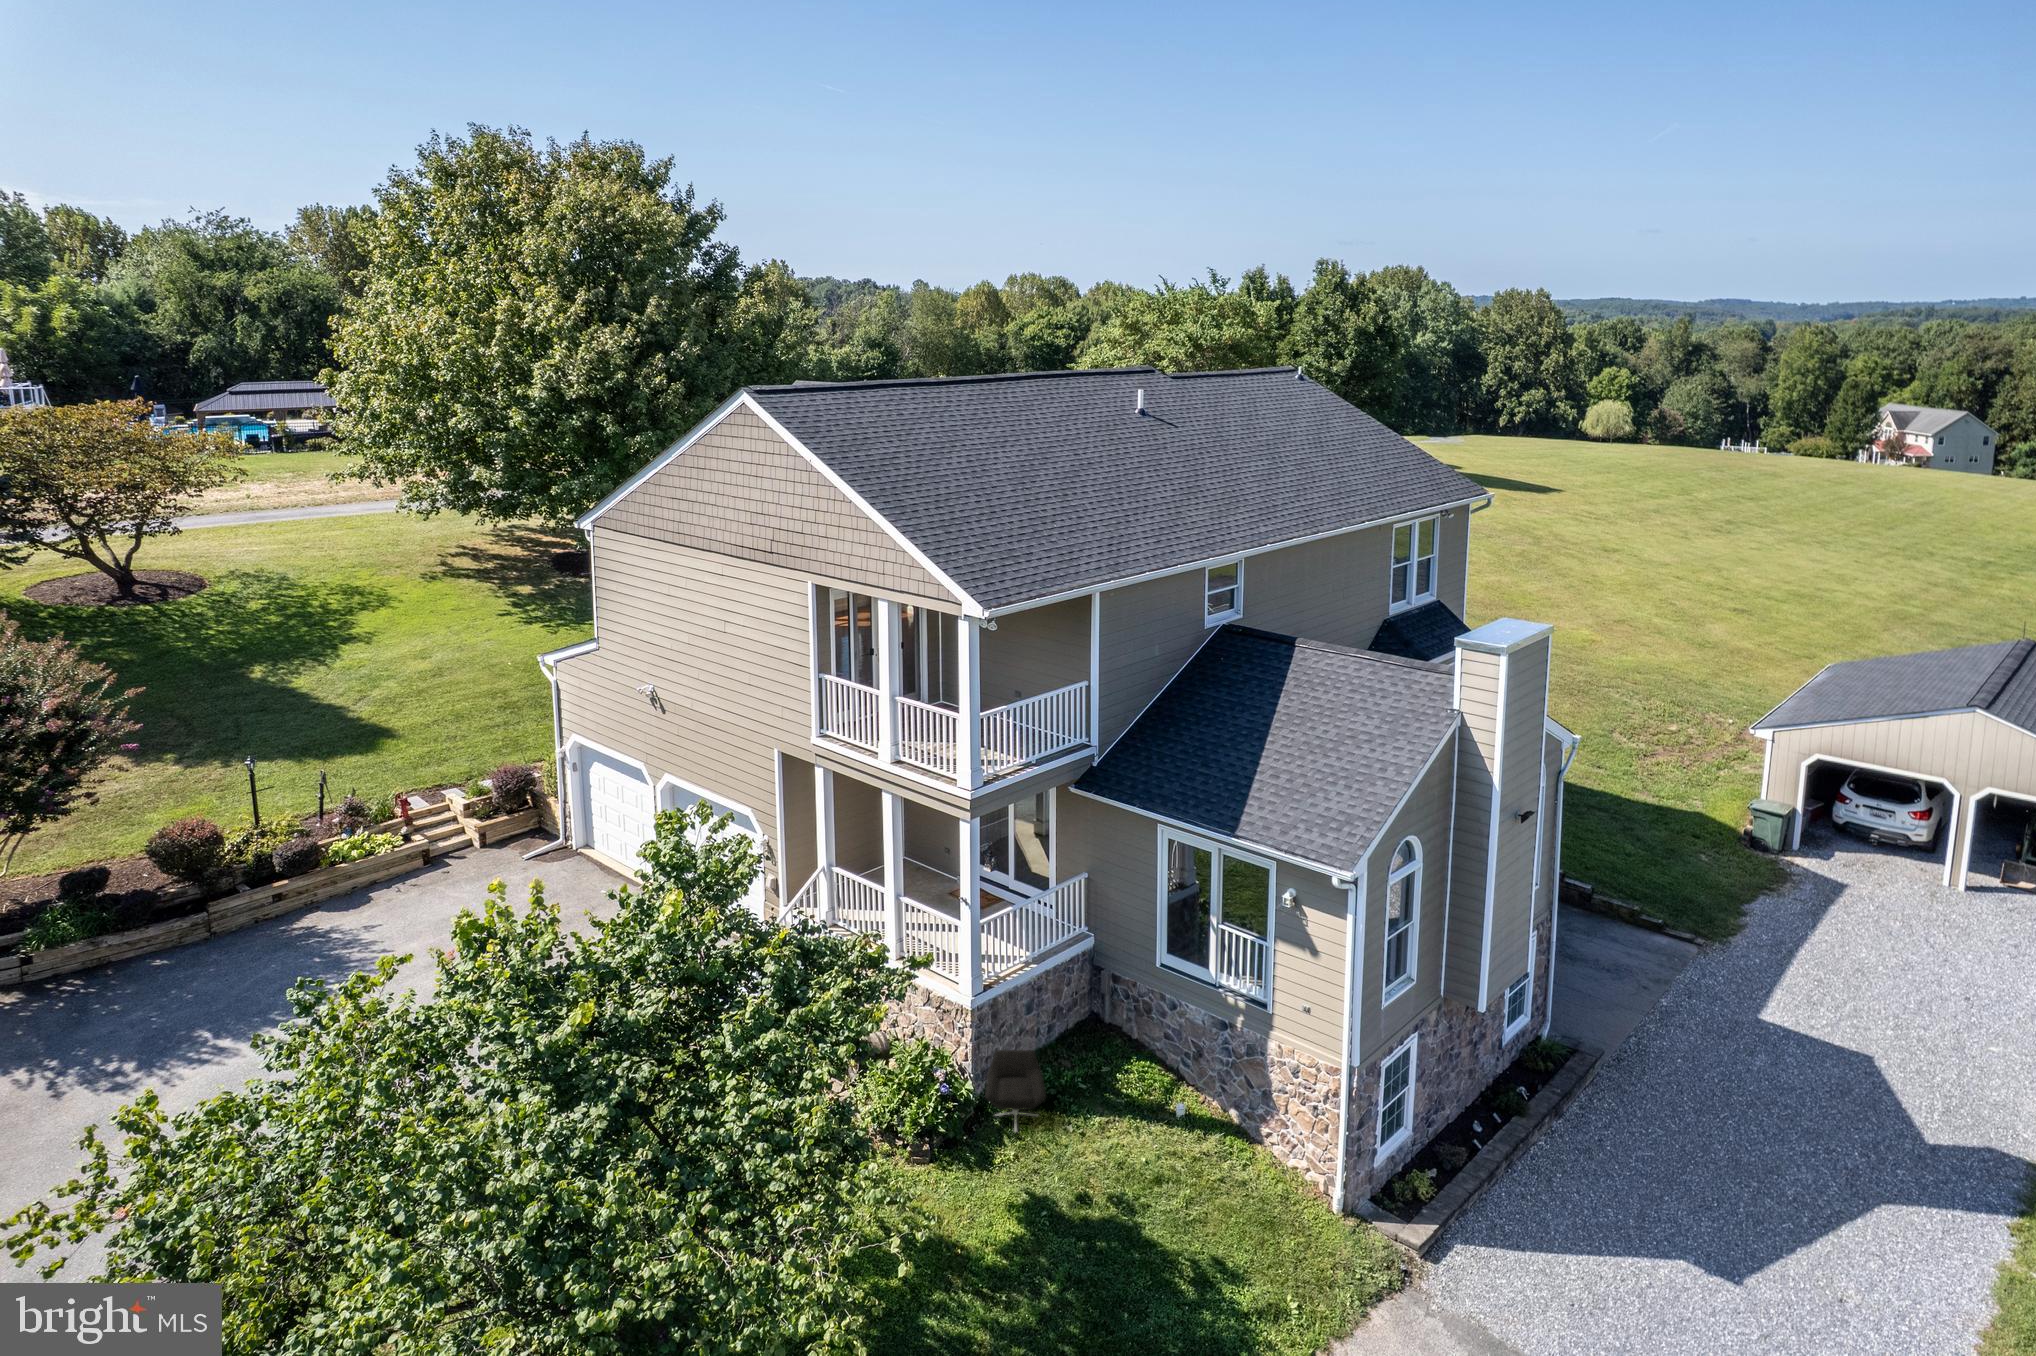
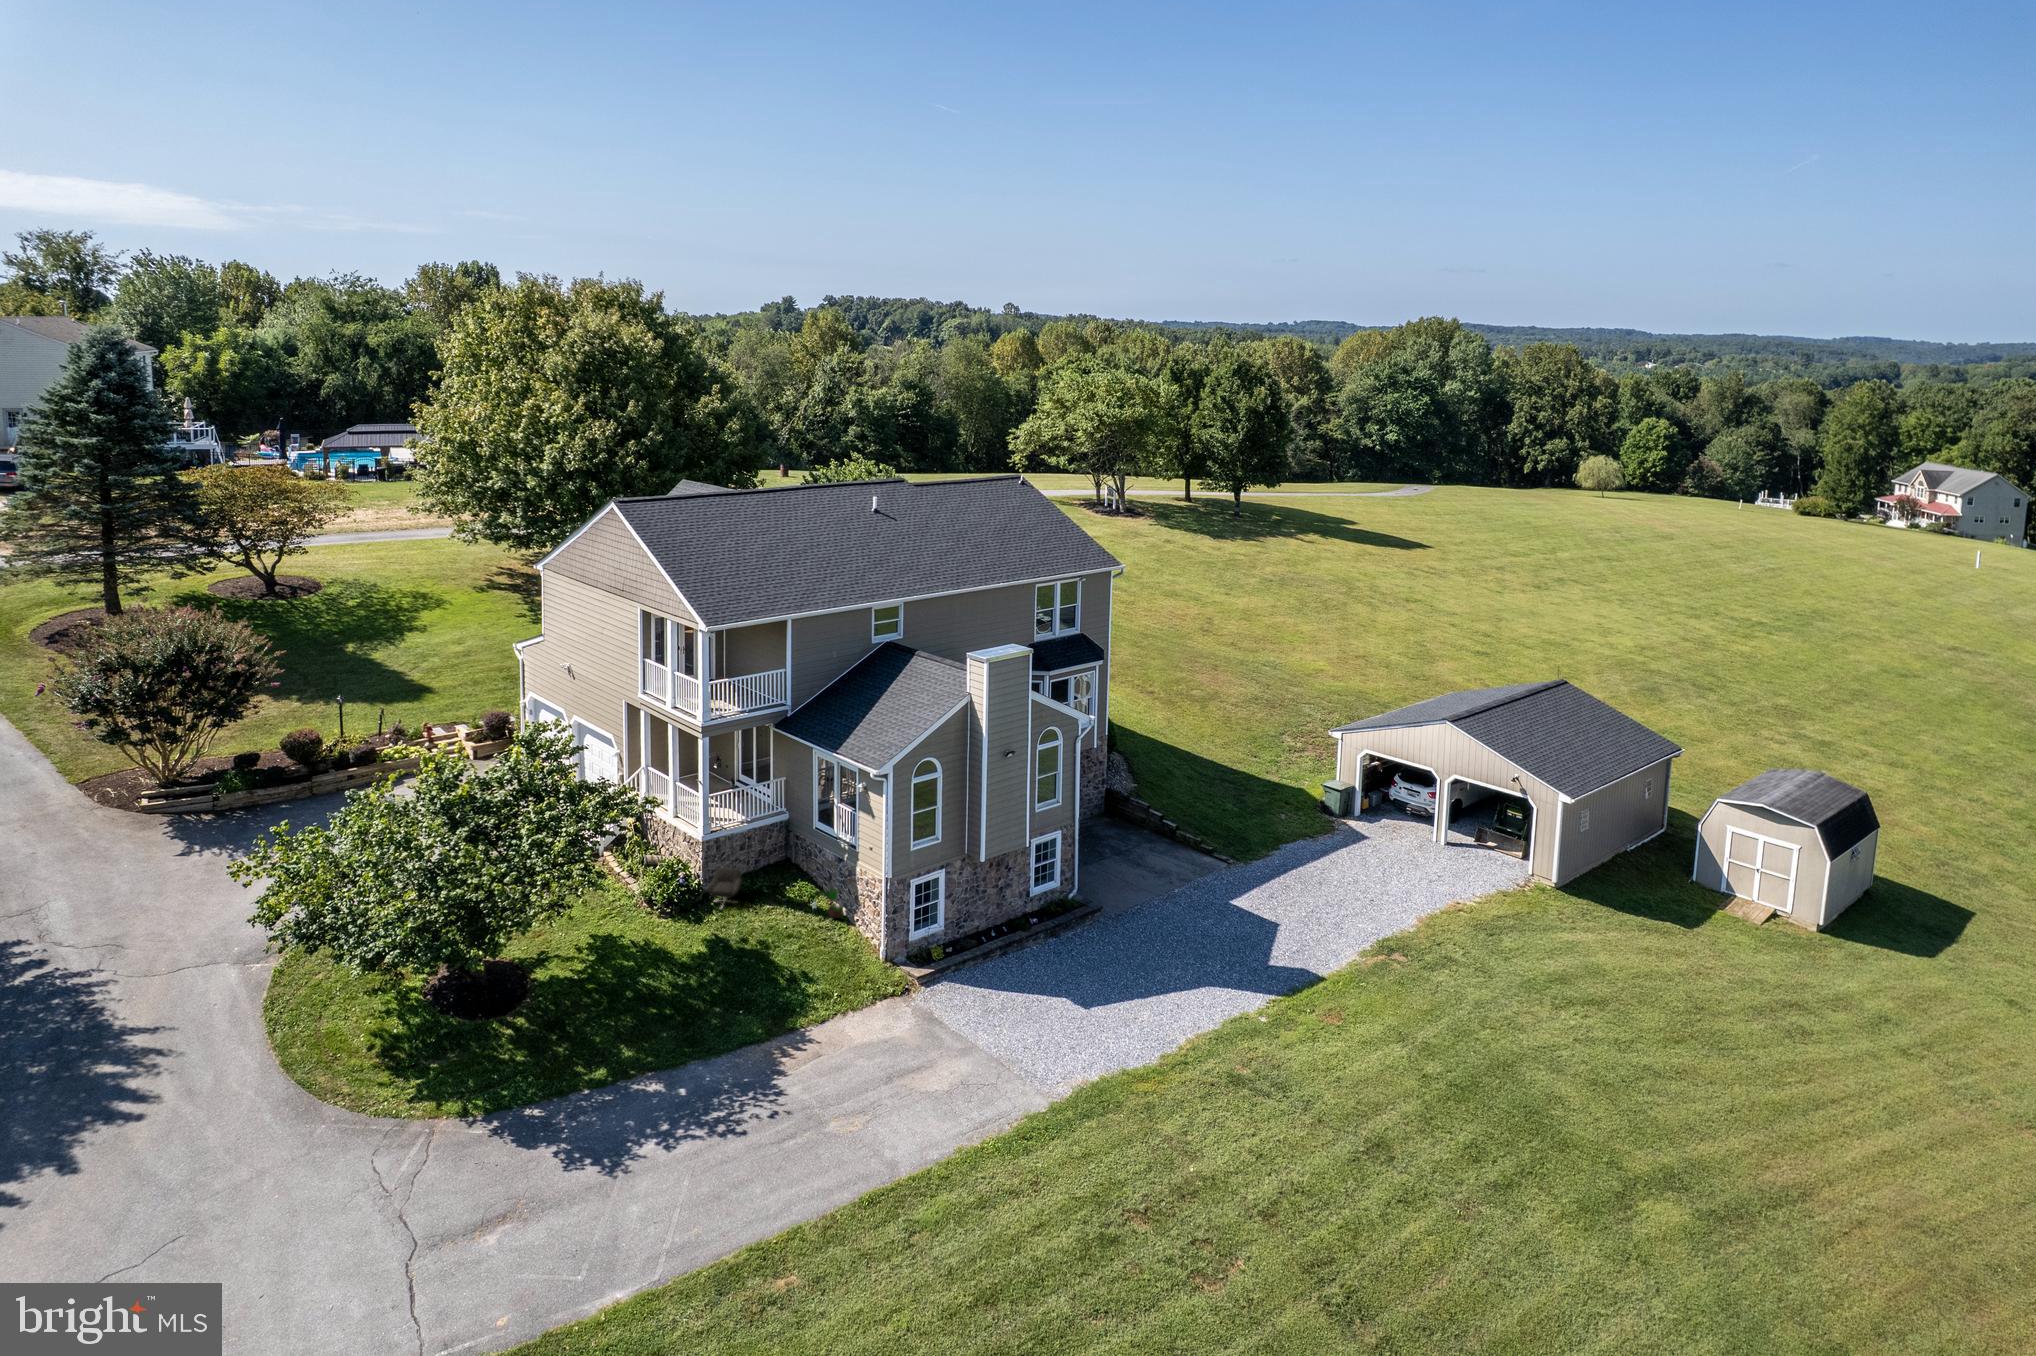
potted tree: none [1198,1077,1238,1137] -> present [822,889,843,918]

